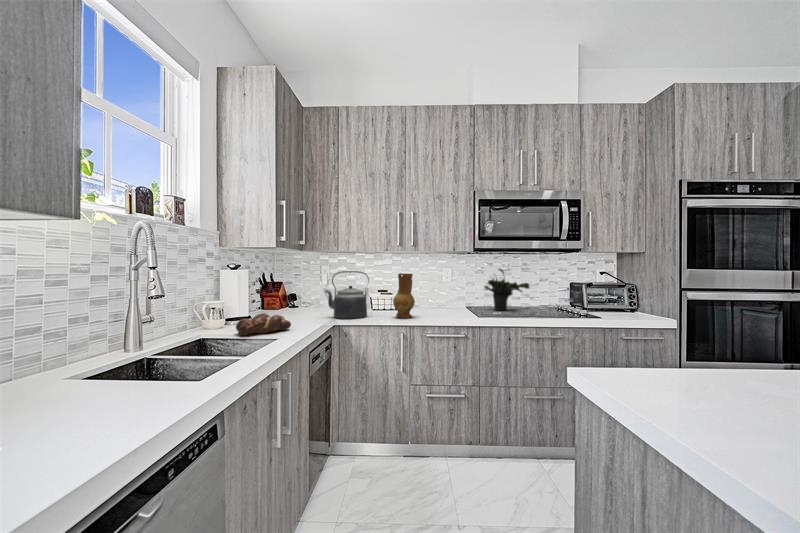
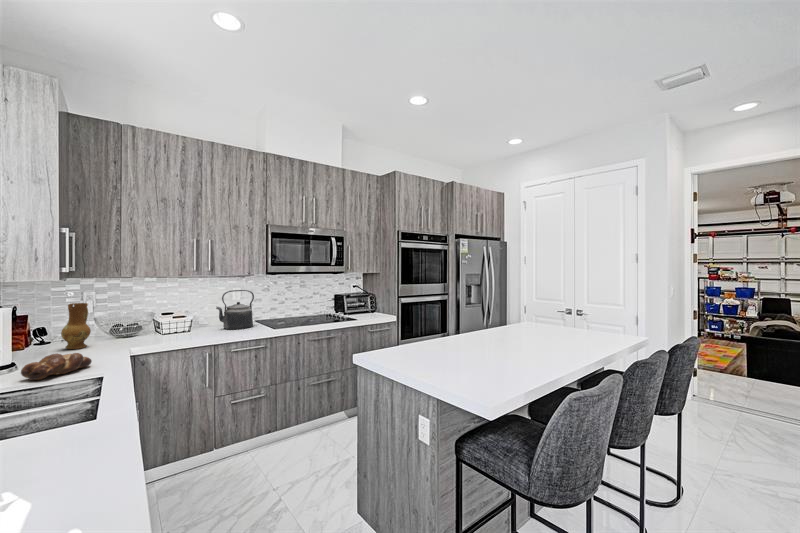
potted plant: present [484,269,529,310] -> none [271,288,309,322]
kettle: present [326,271,369,319] -> present [216,290,254,329]
ceramic jug: present [393,273,415,318] -> present [61,303,91,349]

